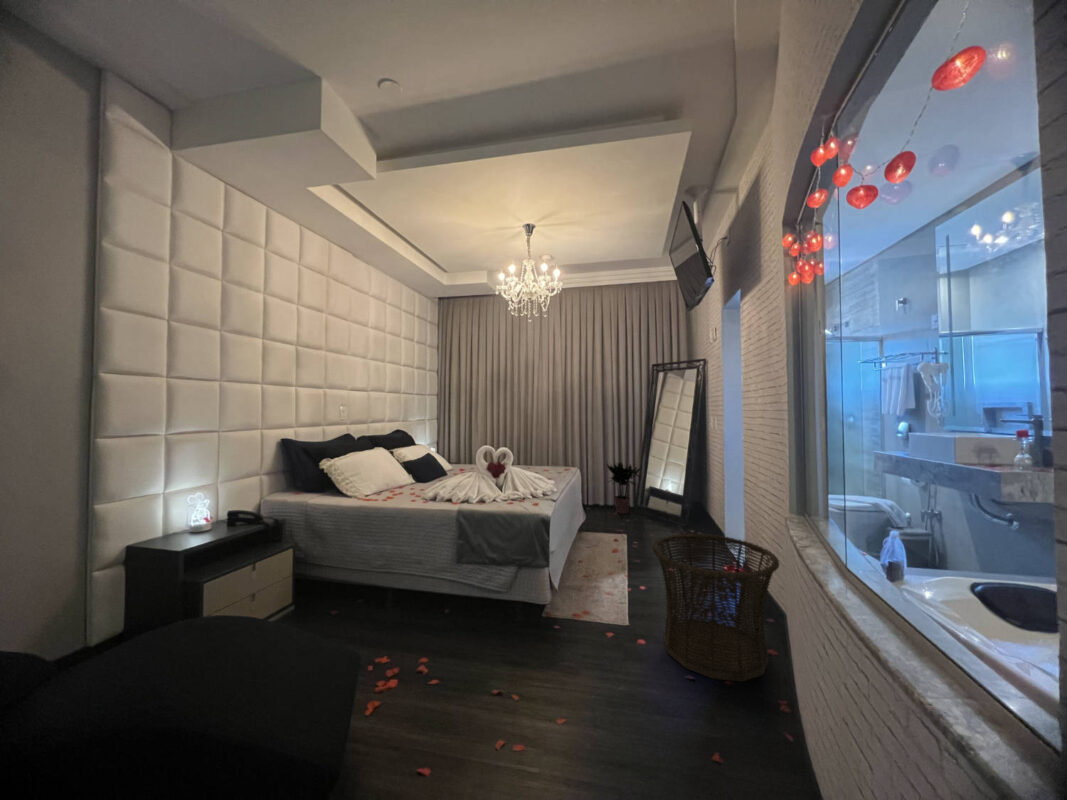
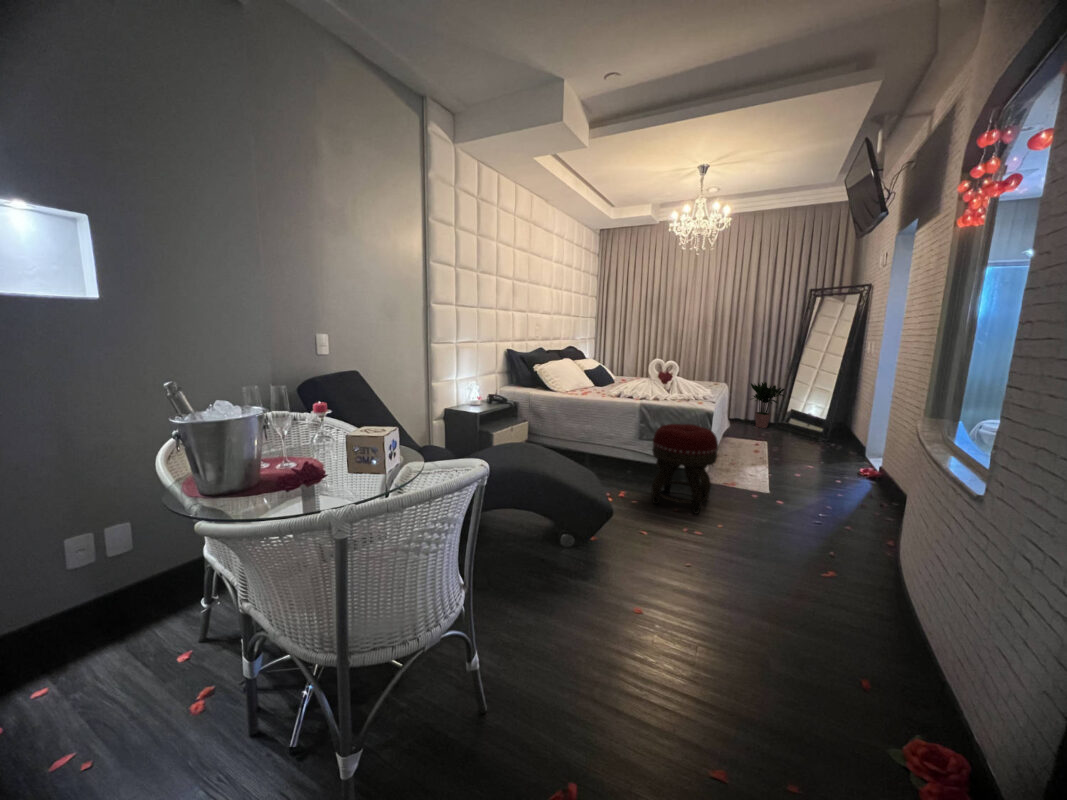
basket: present [653,534,779,681] -> none [796,431,906,529]
footstool: none [462,542,555,694] -> present [651,424,718,514]

